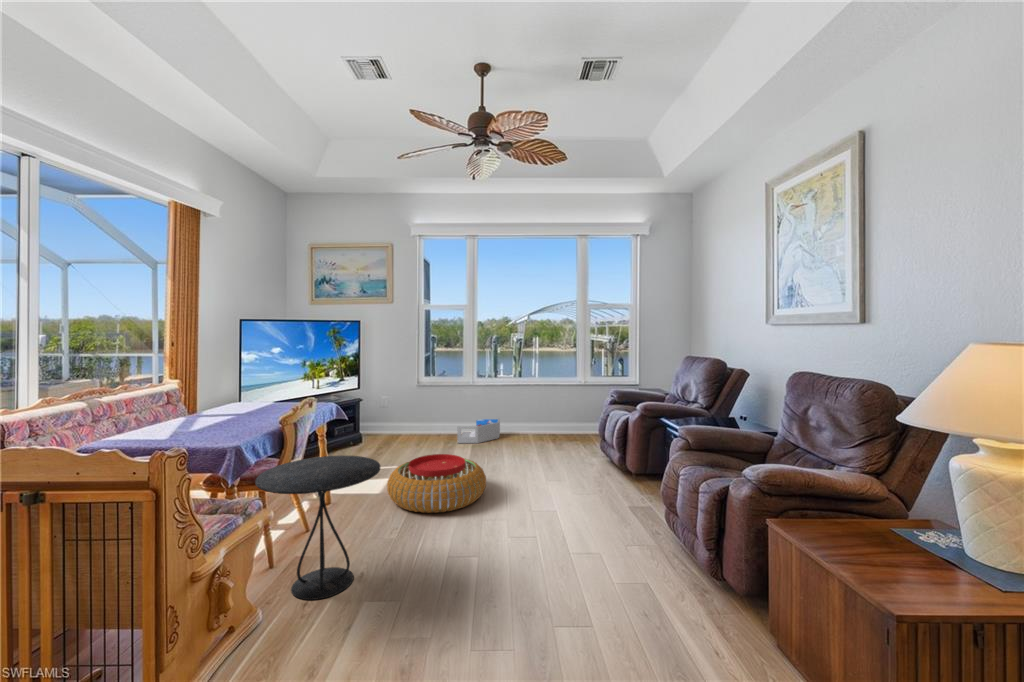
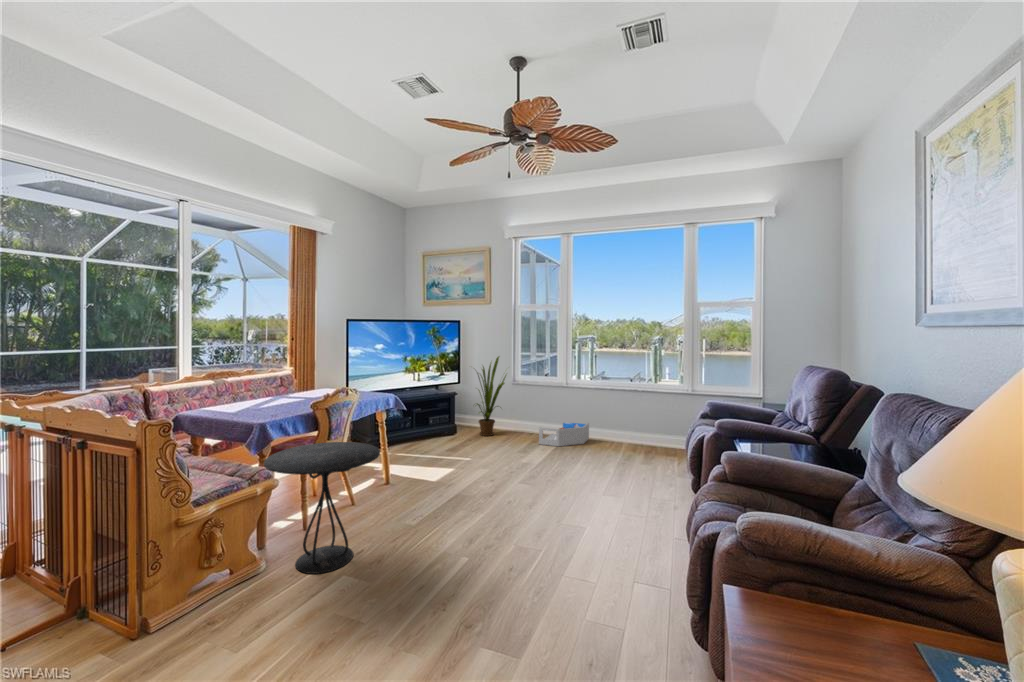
house plant: none [373,357,420,441] -> present [477,357,506,436]
pouf: present [387,454,486,513] -> none [431,453,529,512]

